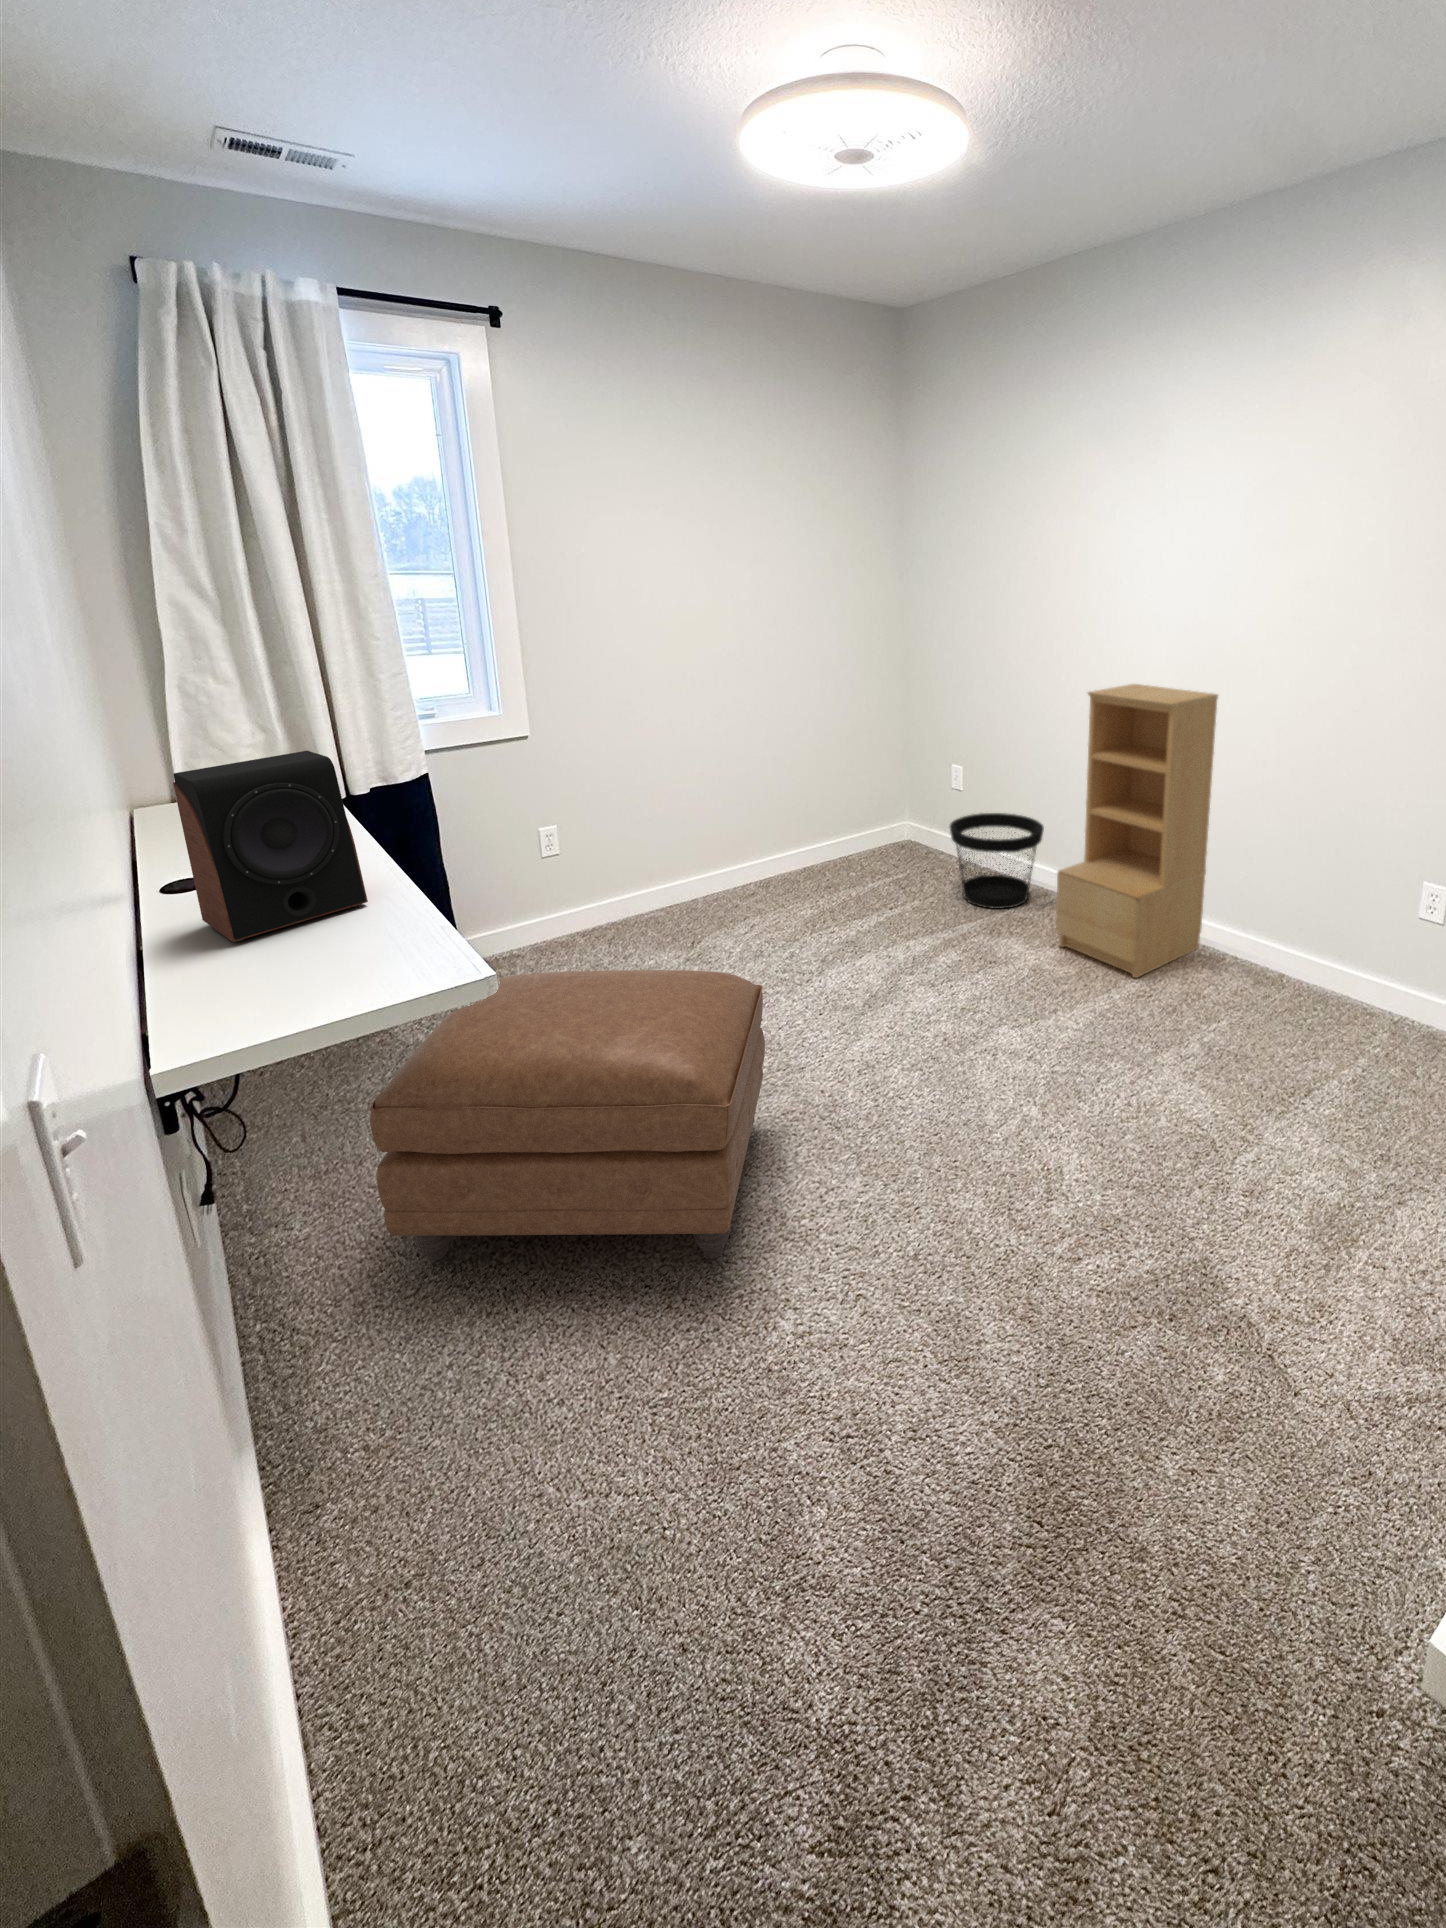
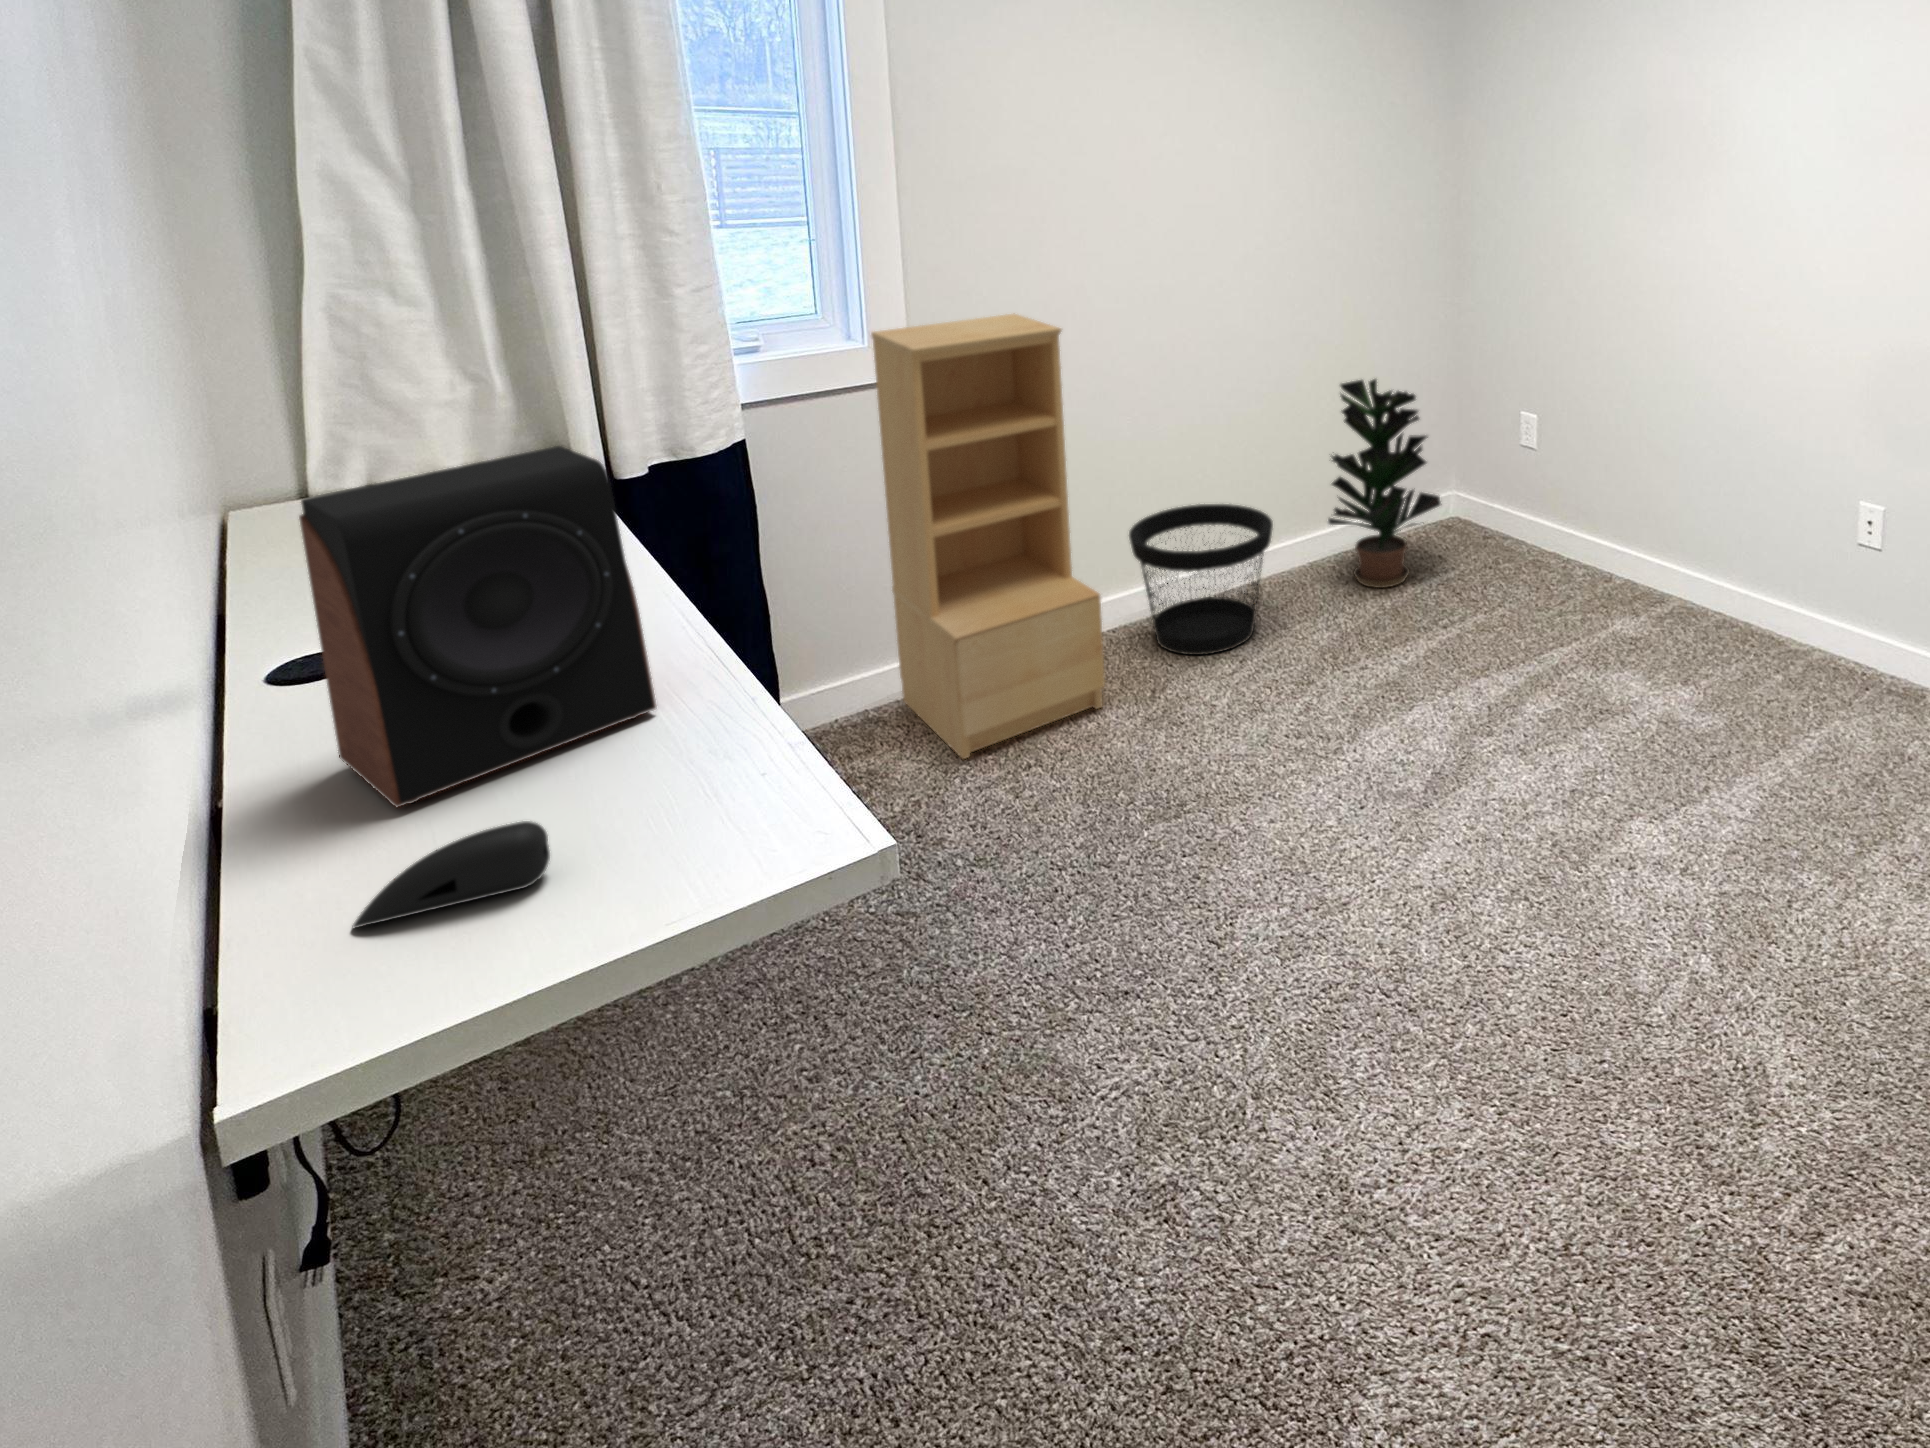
bookshelf: present [1056,684,1218,978] -> present [871,314,1105,759]
potted plant: none [813,740,892,885] -> present [1328,379,1441,588]
wastebasket: present [950,813,1044,909] -> present [1129,504,1273,655]
computer mouse: none [214,942,310,990] -> present [353,821,550,928]
ottoman: present [370,970,765,1261] -> none [638,775,1302,1330]

